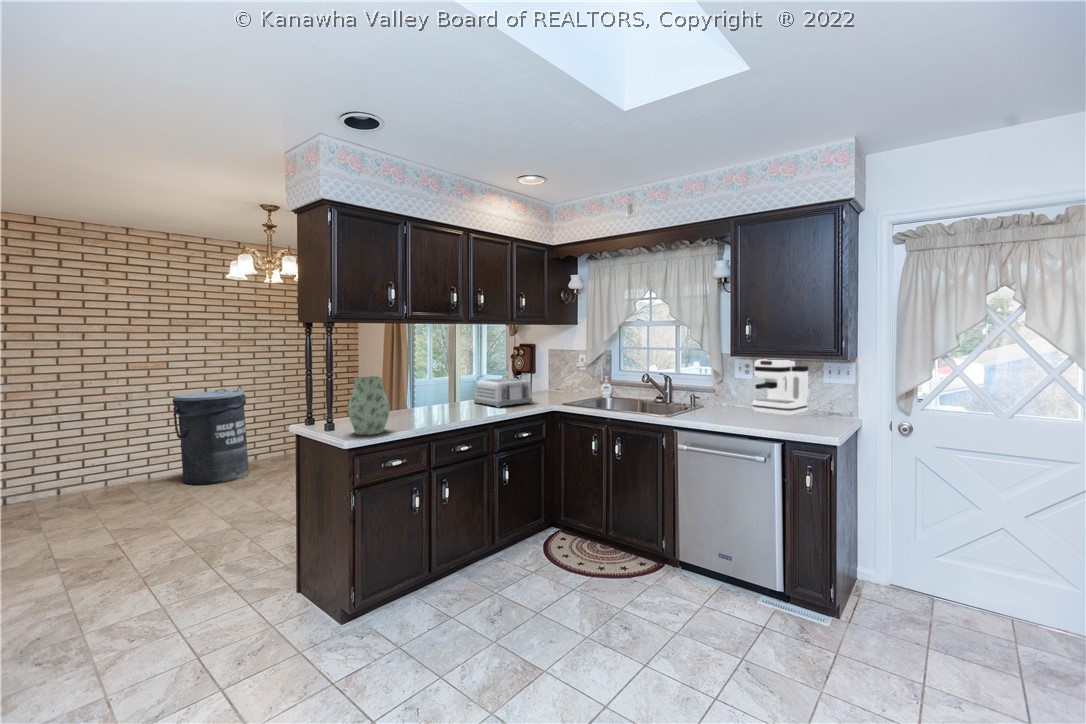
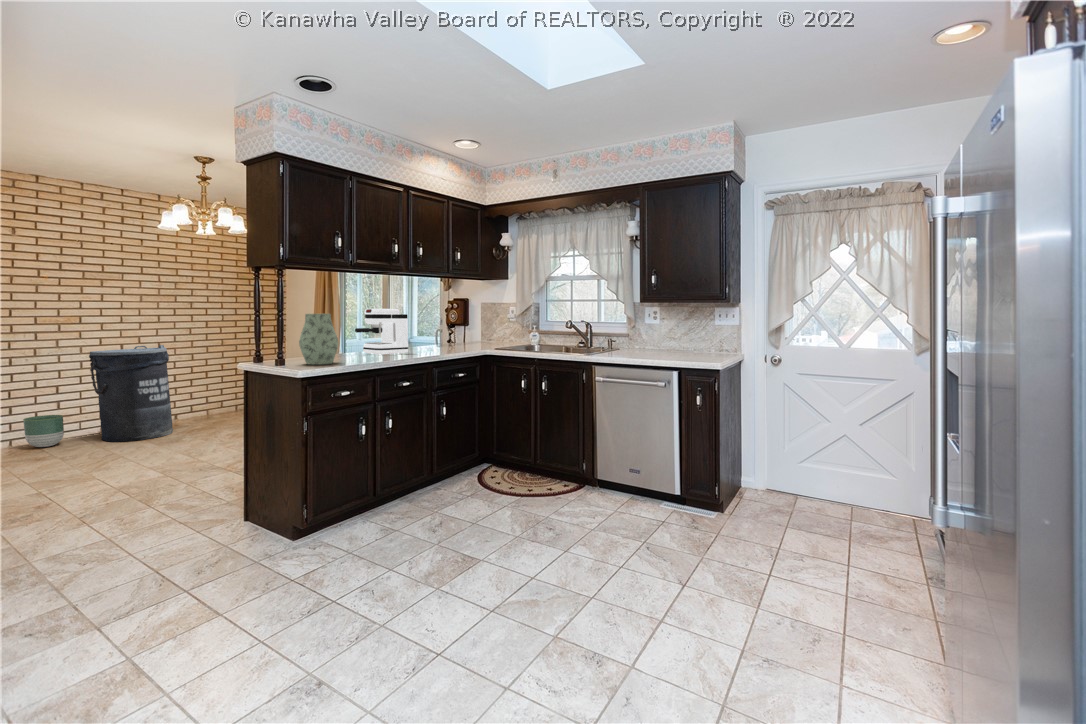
coffee maker: present [752,359,809,416] -> present [355,309,408,355]
toaster: present [474,378,532,408] -> none [412,328,466,352]
planter: none [112,458,148,490] -> present [23,415,64,447]

